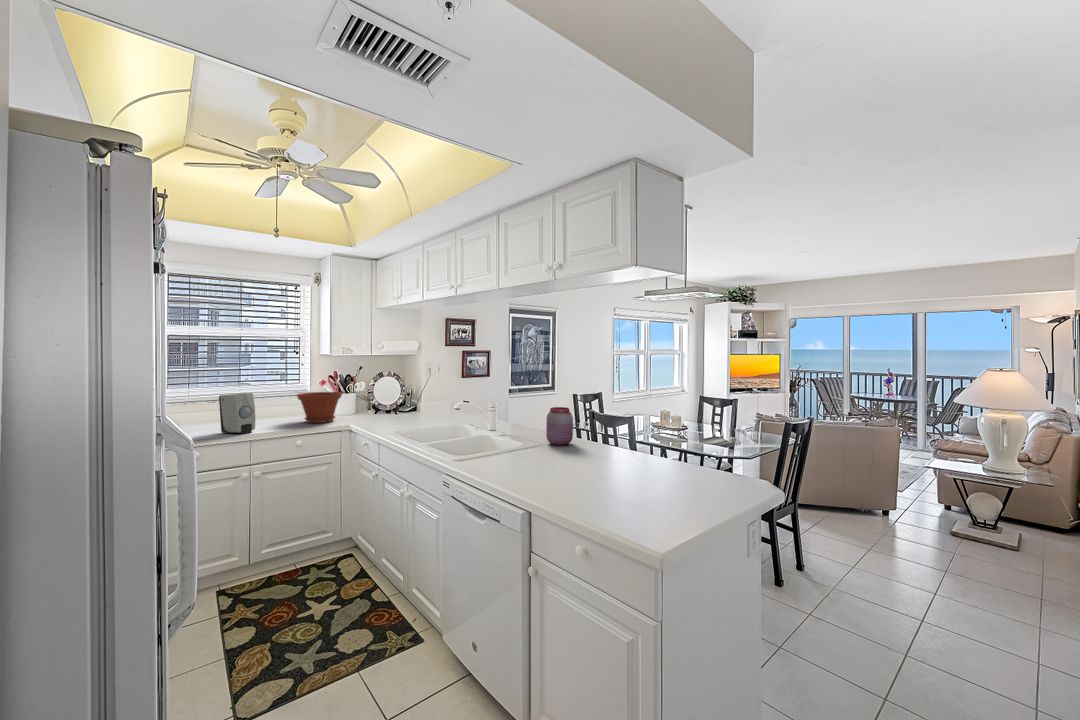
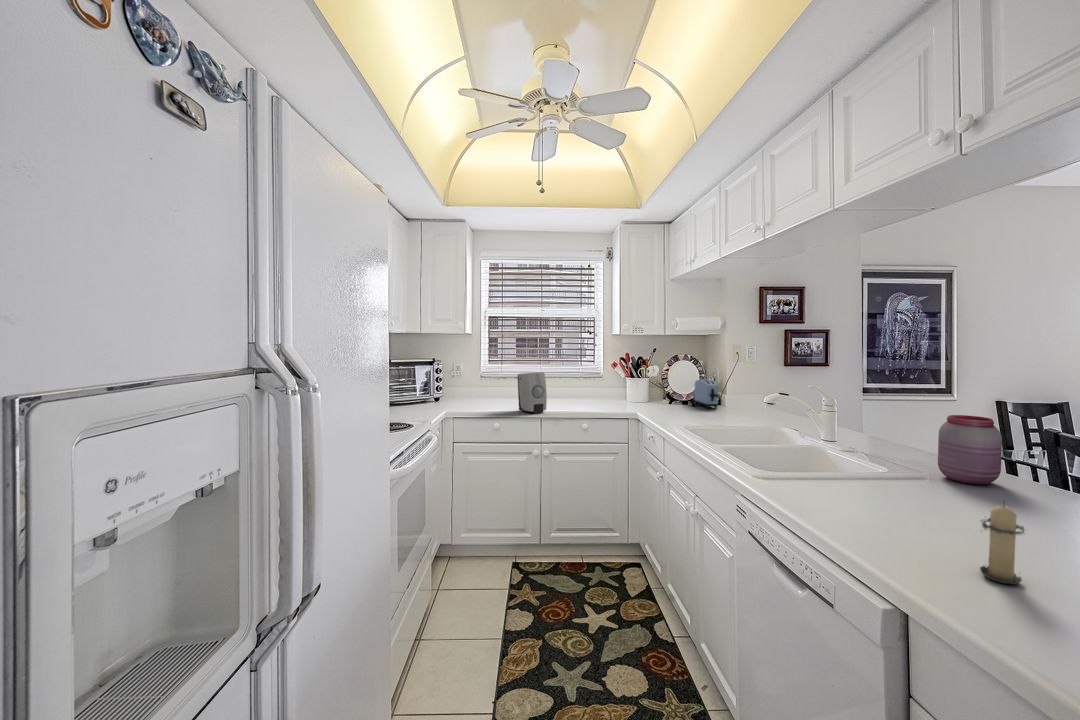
plant pot: present [297,392,342,423] -> none [587,375,633,409]
toaster: none [395,392,416,415] -> present [694,380,718,408]
candle: none [554,447,573,487] -> present [980,501,1025,584]

